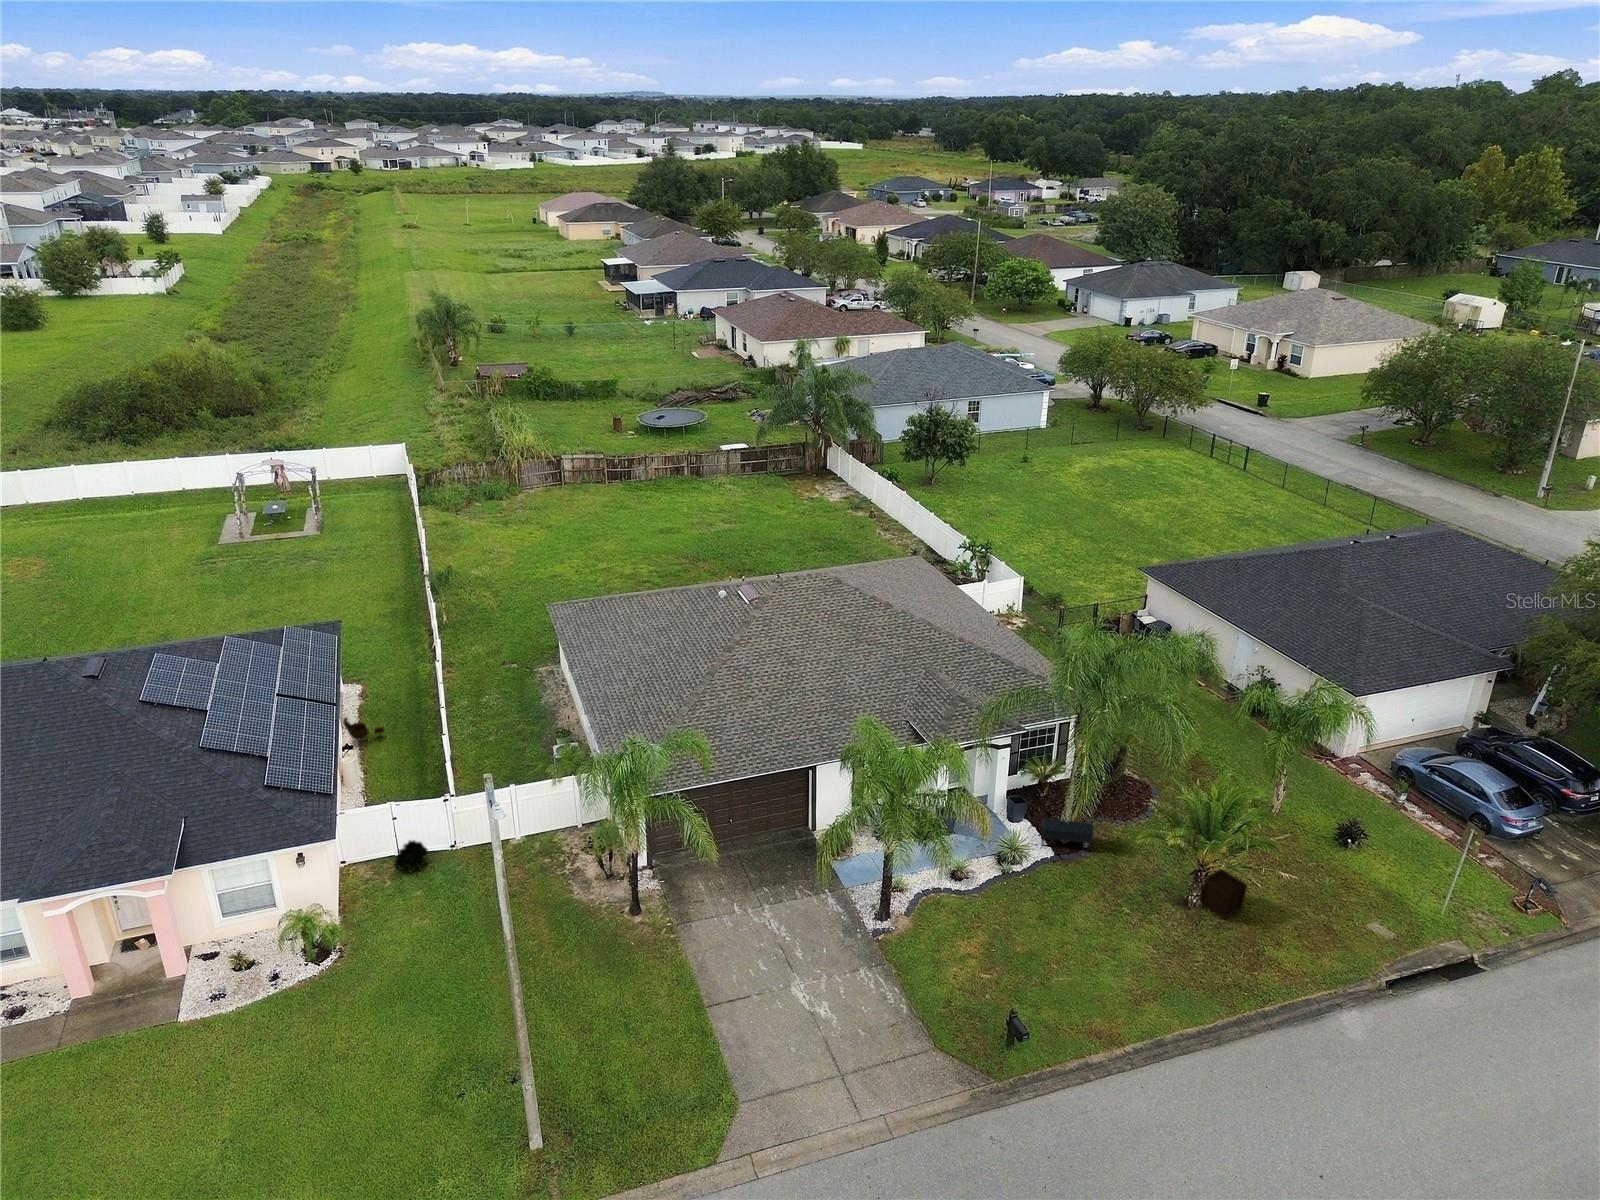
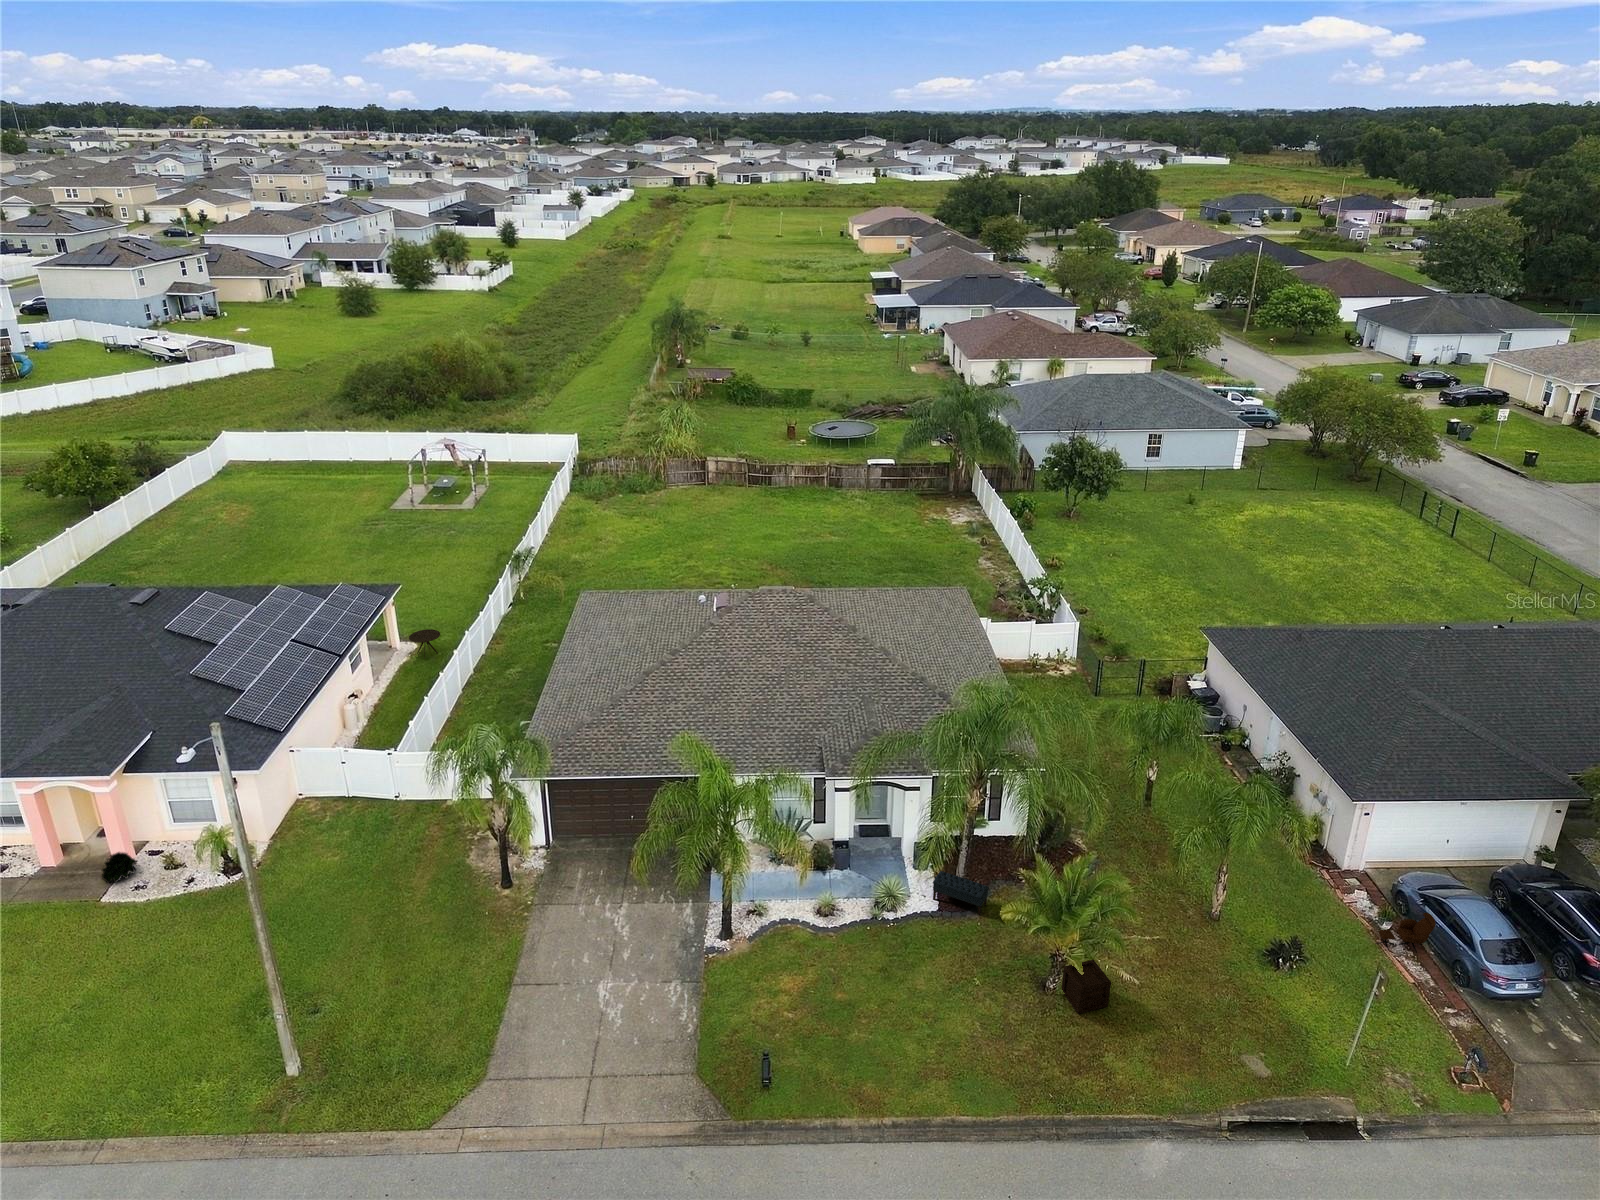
round table: none [343,663,379,697] -> present [409,629,440,658]
lounge chair: present [343,718,384,742] -> present [1376,913,1436,953]
potted plant: present [395,840,429,873] -> present [102,852,137,883]

